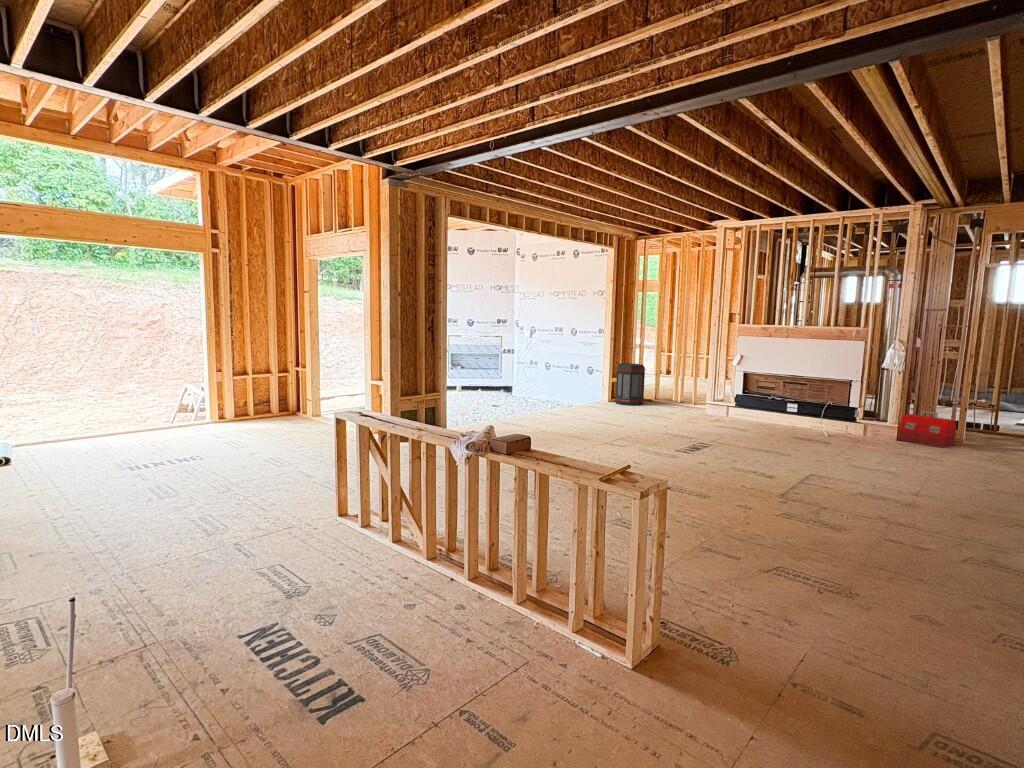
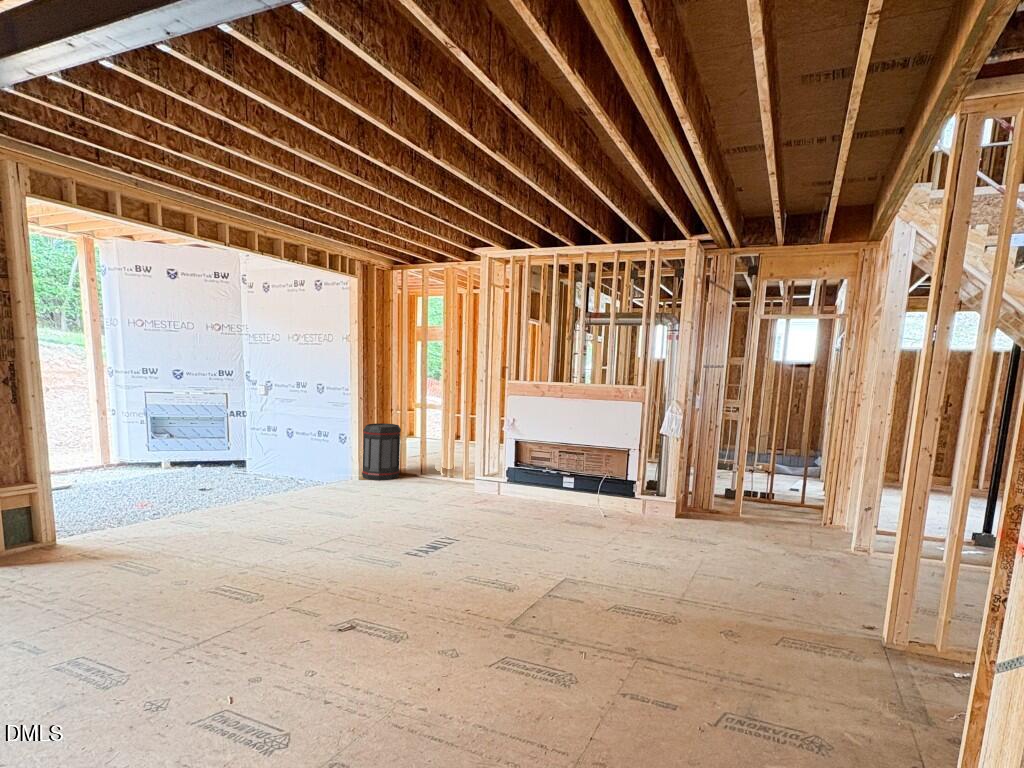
toolbox: present [898,411,956,448] -> none [684,487,742,535]

